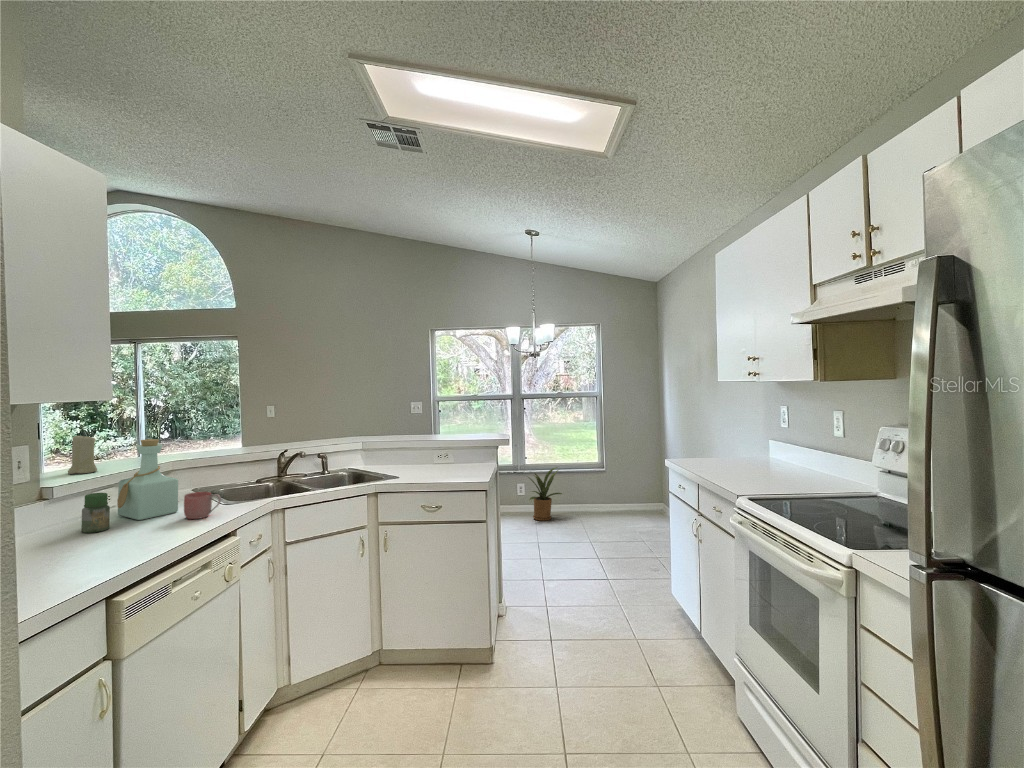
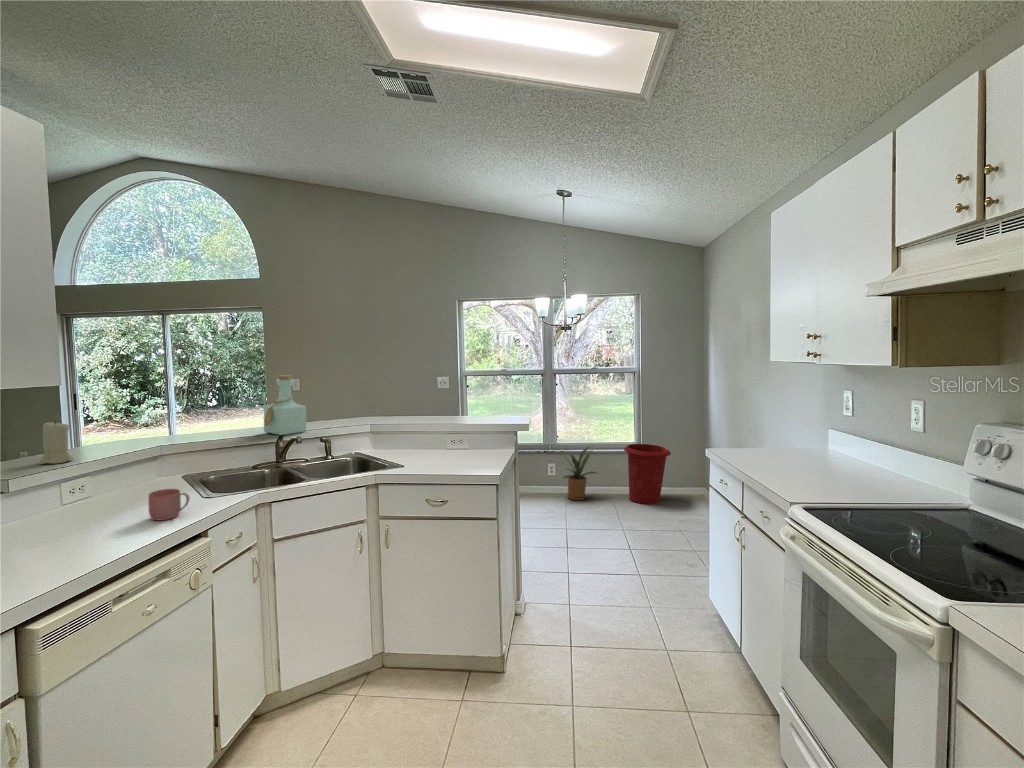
bottle: present [117,439,178,520] -> present [264,375,306,435]
waste bin: none [586,465,630,521] -> present [624,444,671,504]
jar: present [81,493,110,533] -> none [31,491,65,536]

